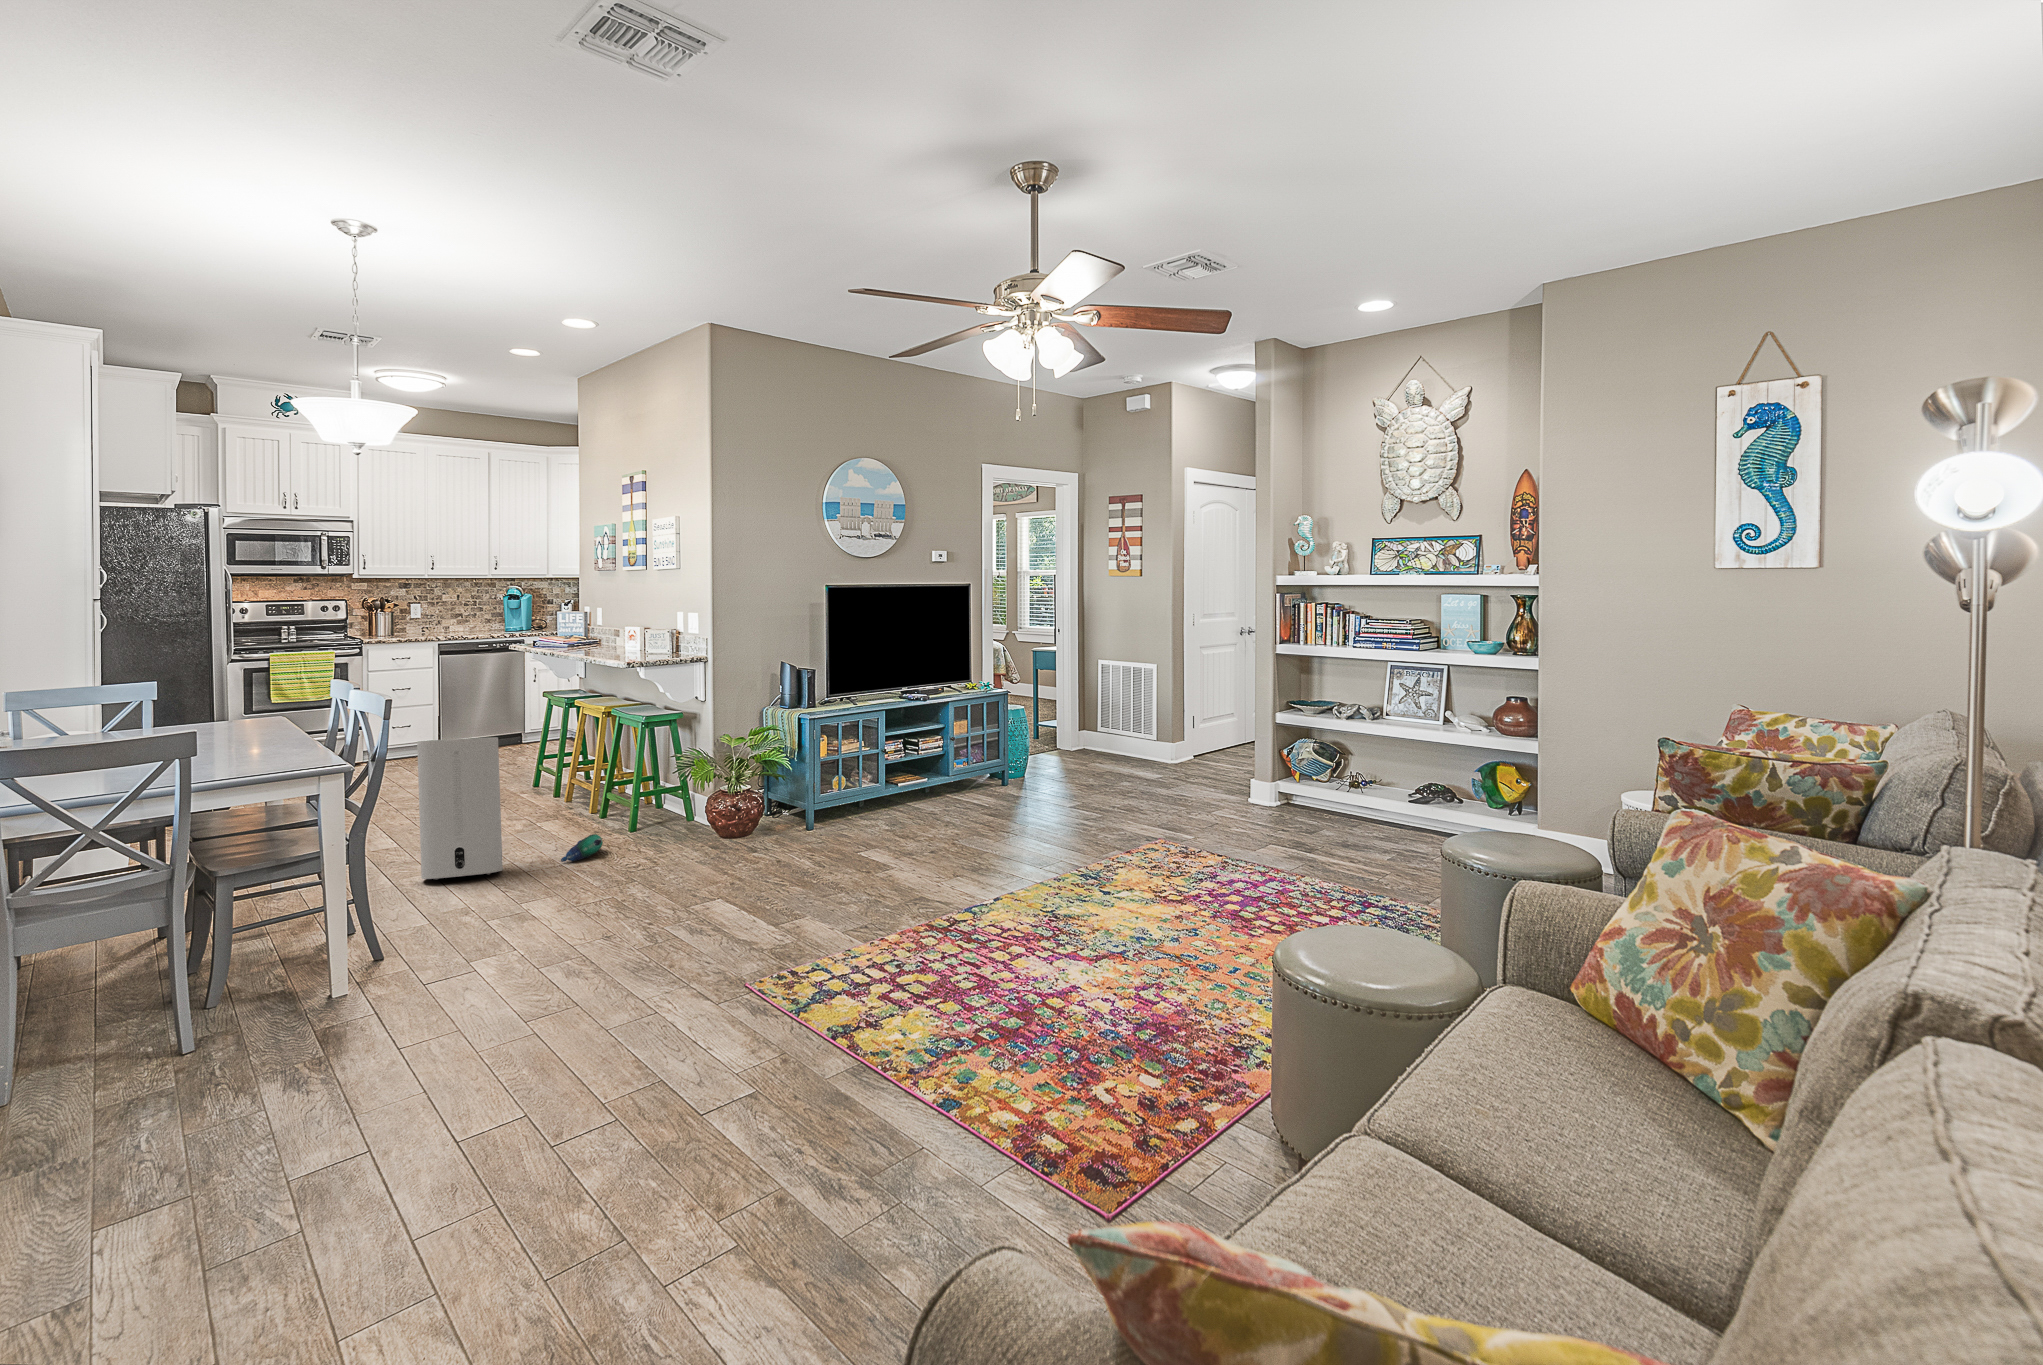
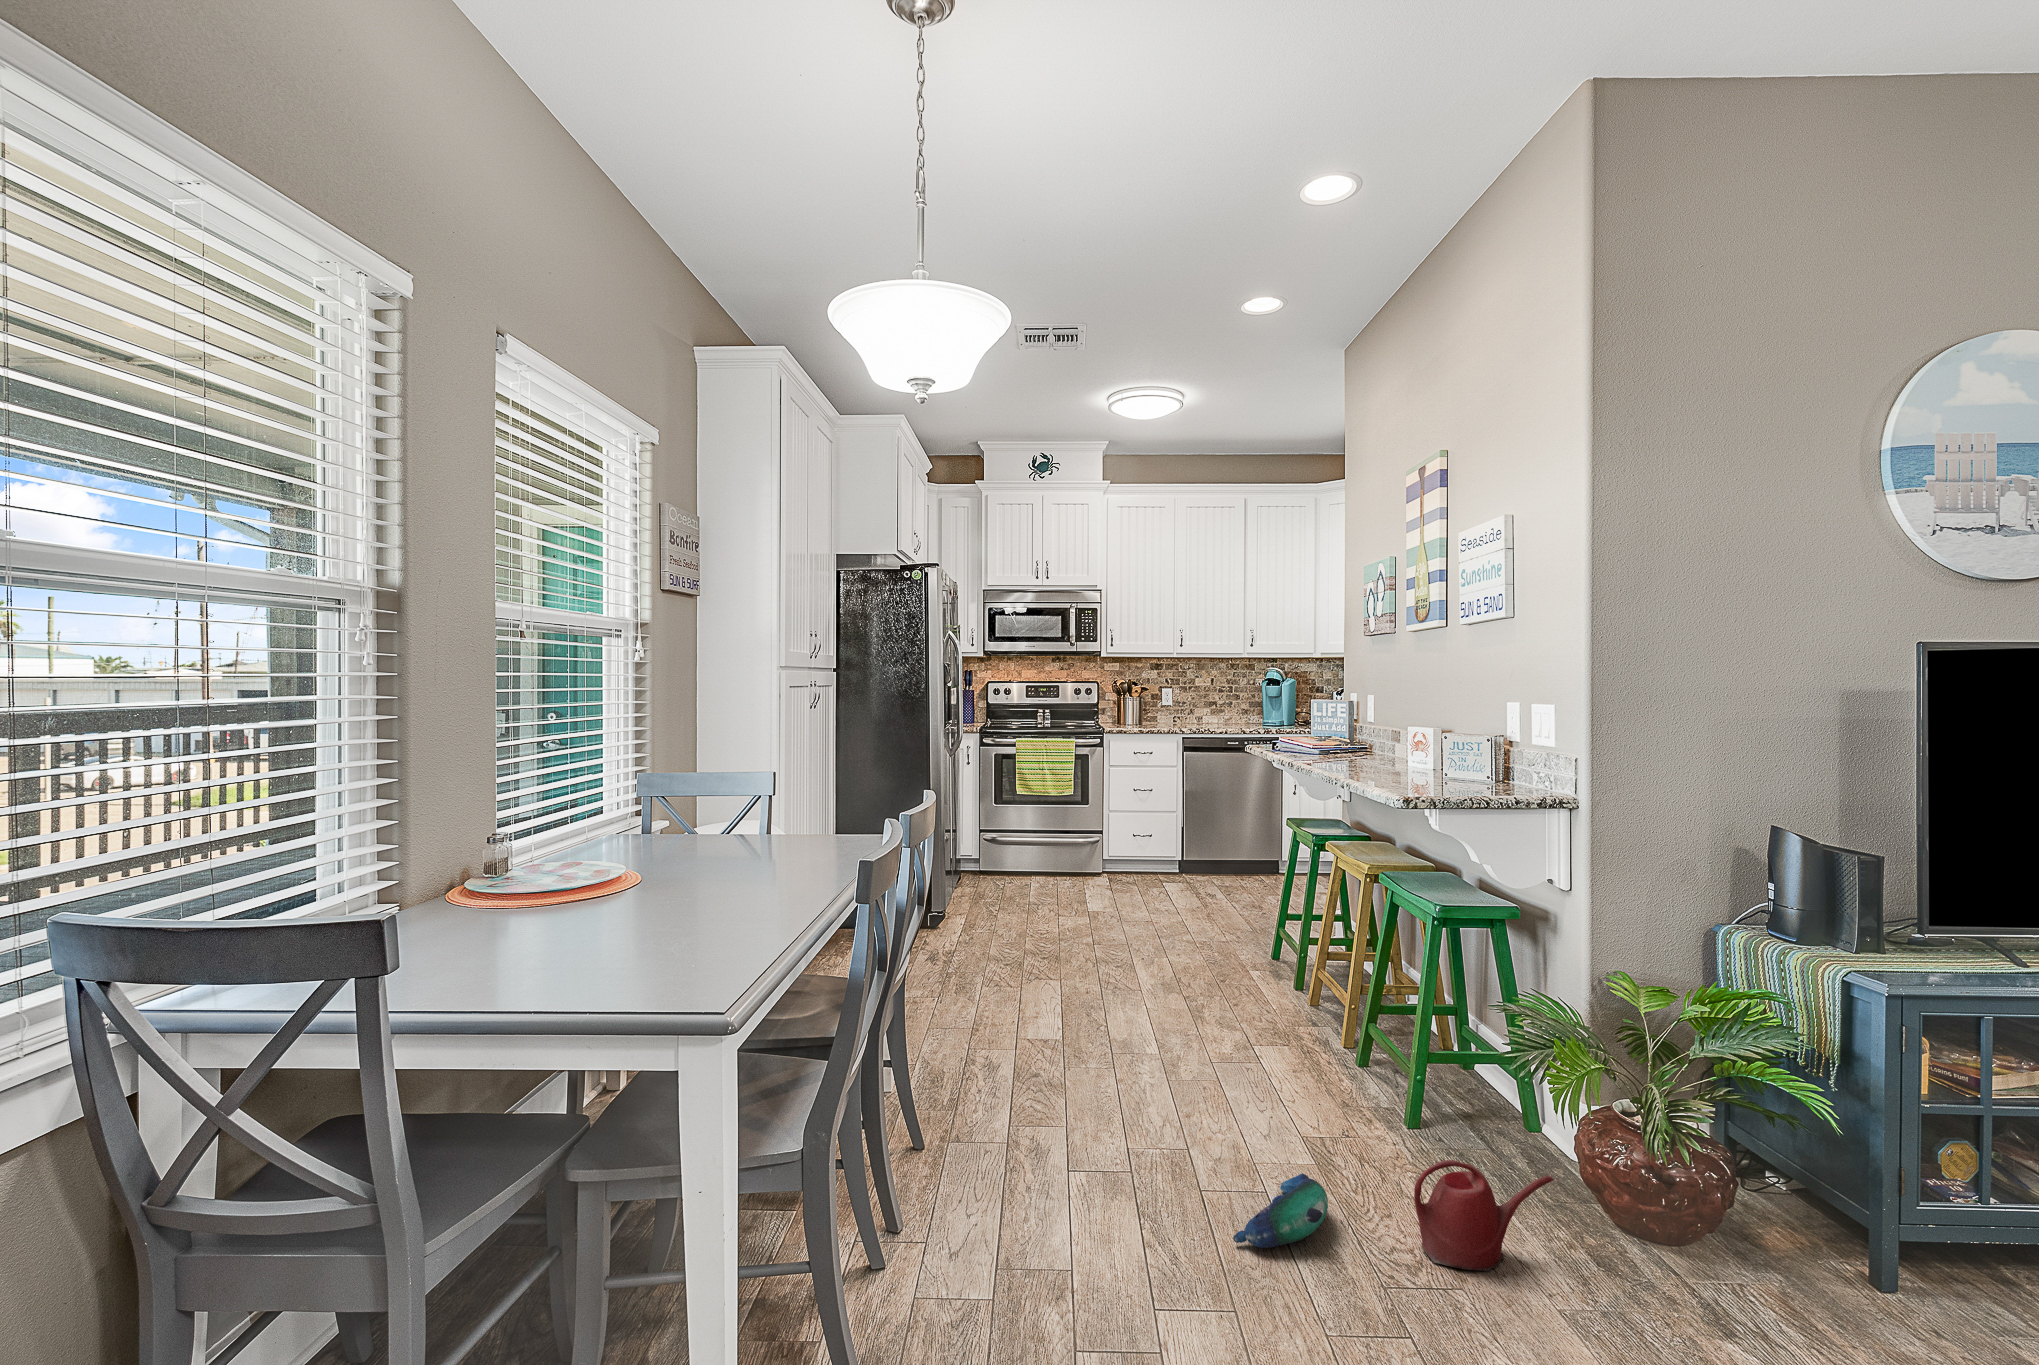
air purifier: present [417,737,503,880] -> none [979,931,1129,1243]
watering can: none [640,808,696,850] -> present [1414,1160,1554,1271]

